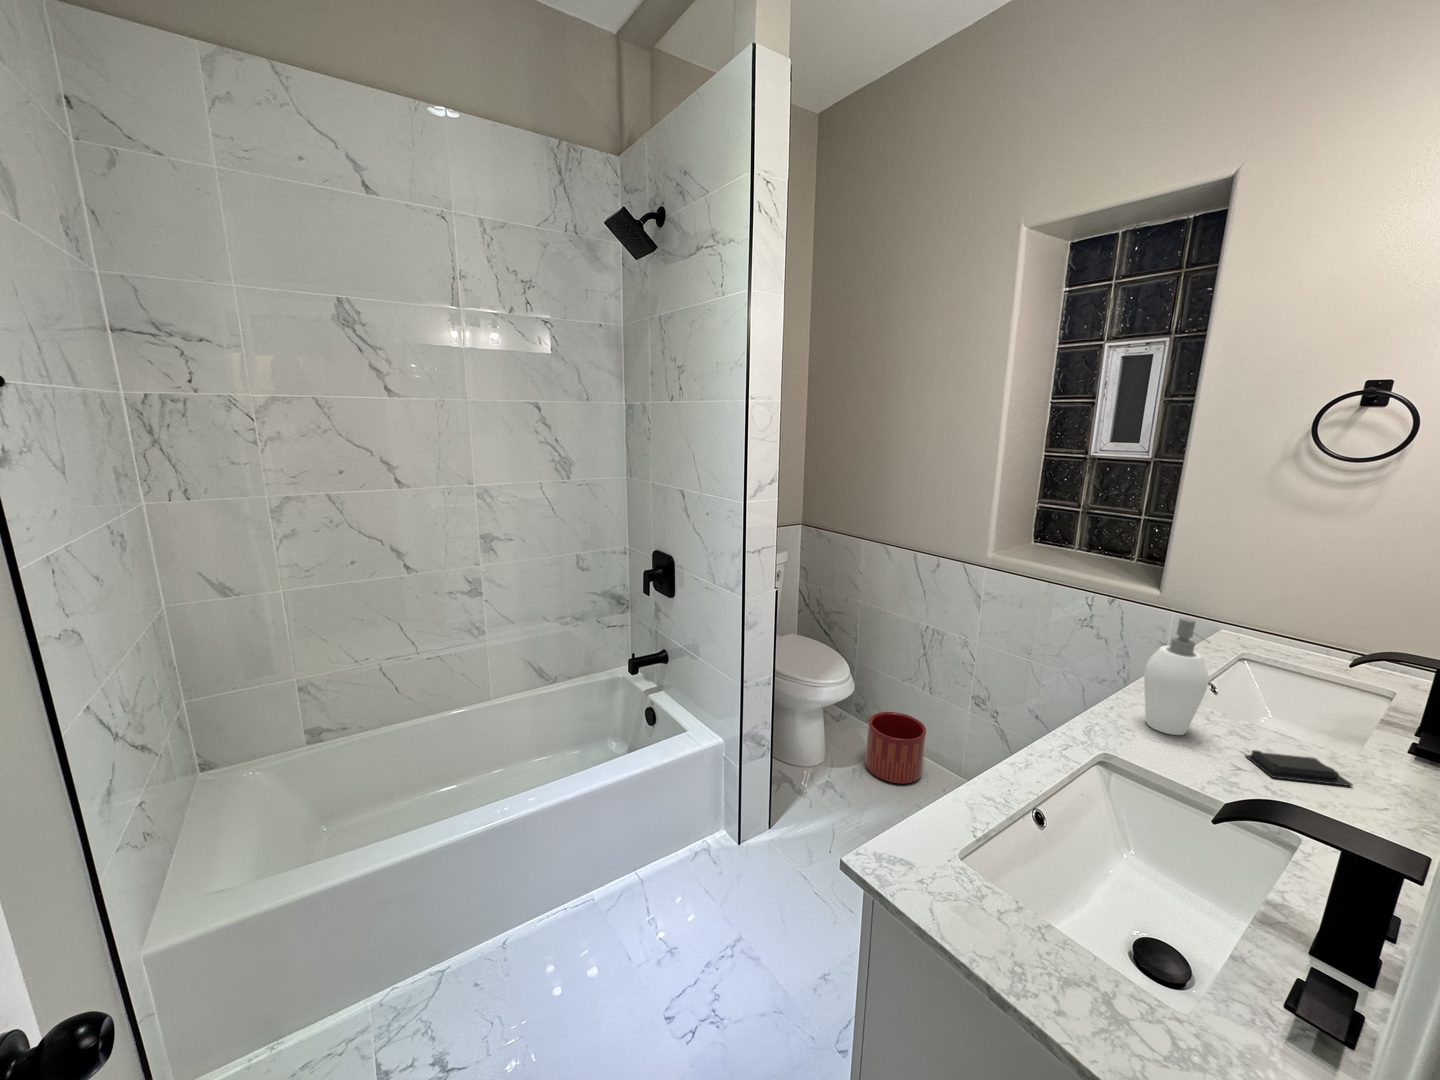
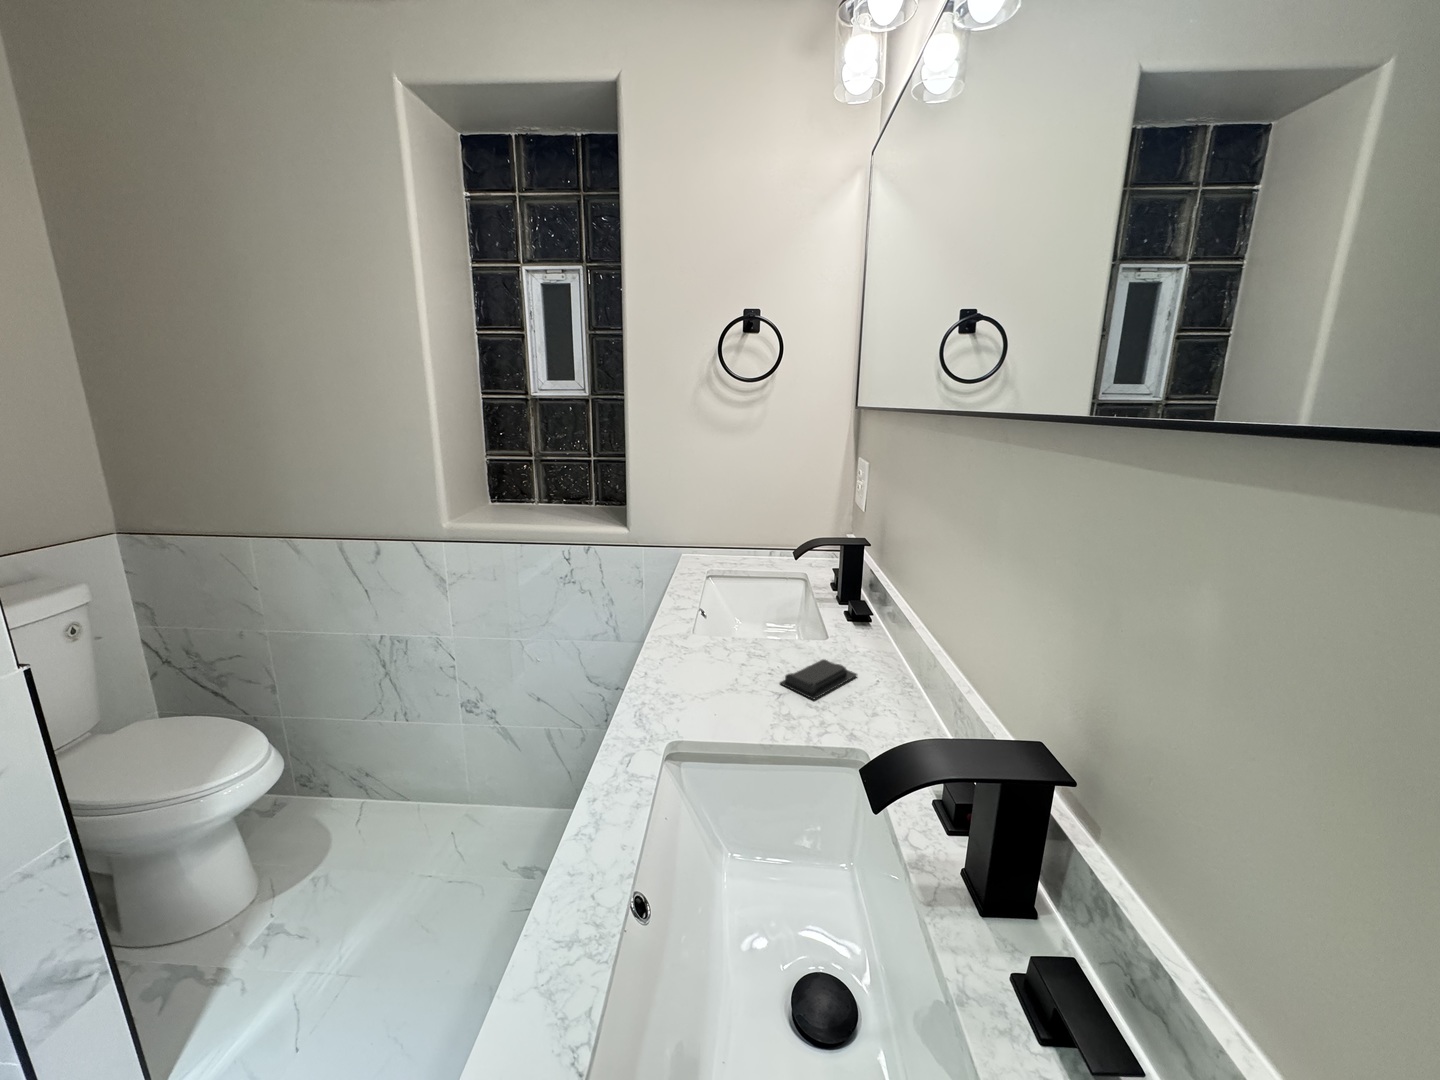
soap dispenser: present [1144,618,1209,735] -> none [674,545,743,692]
planter: present [865,712,926,784] -> none [321,757,419,865]

